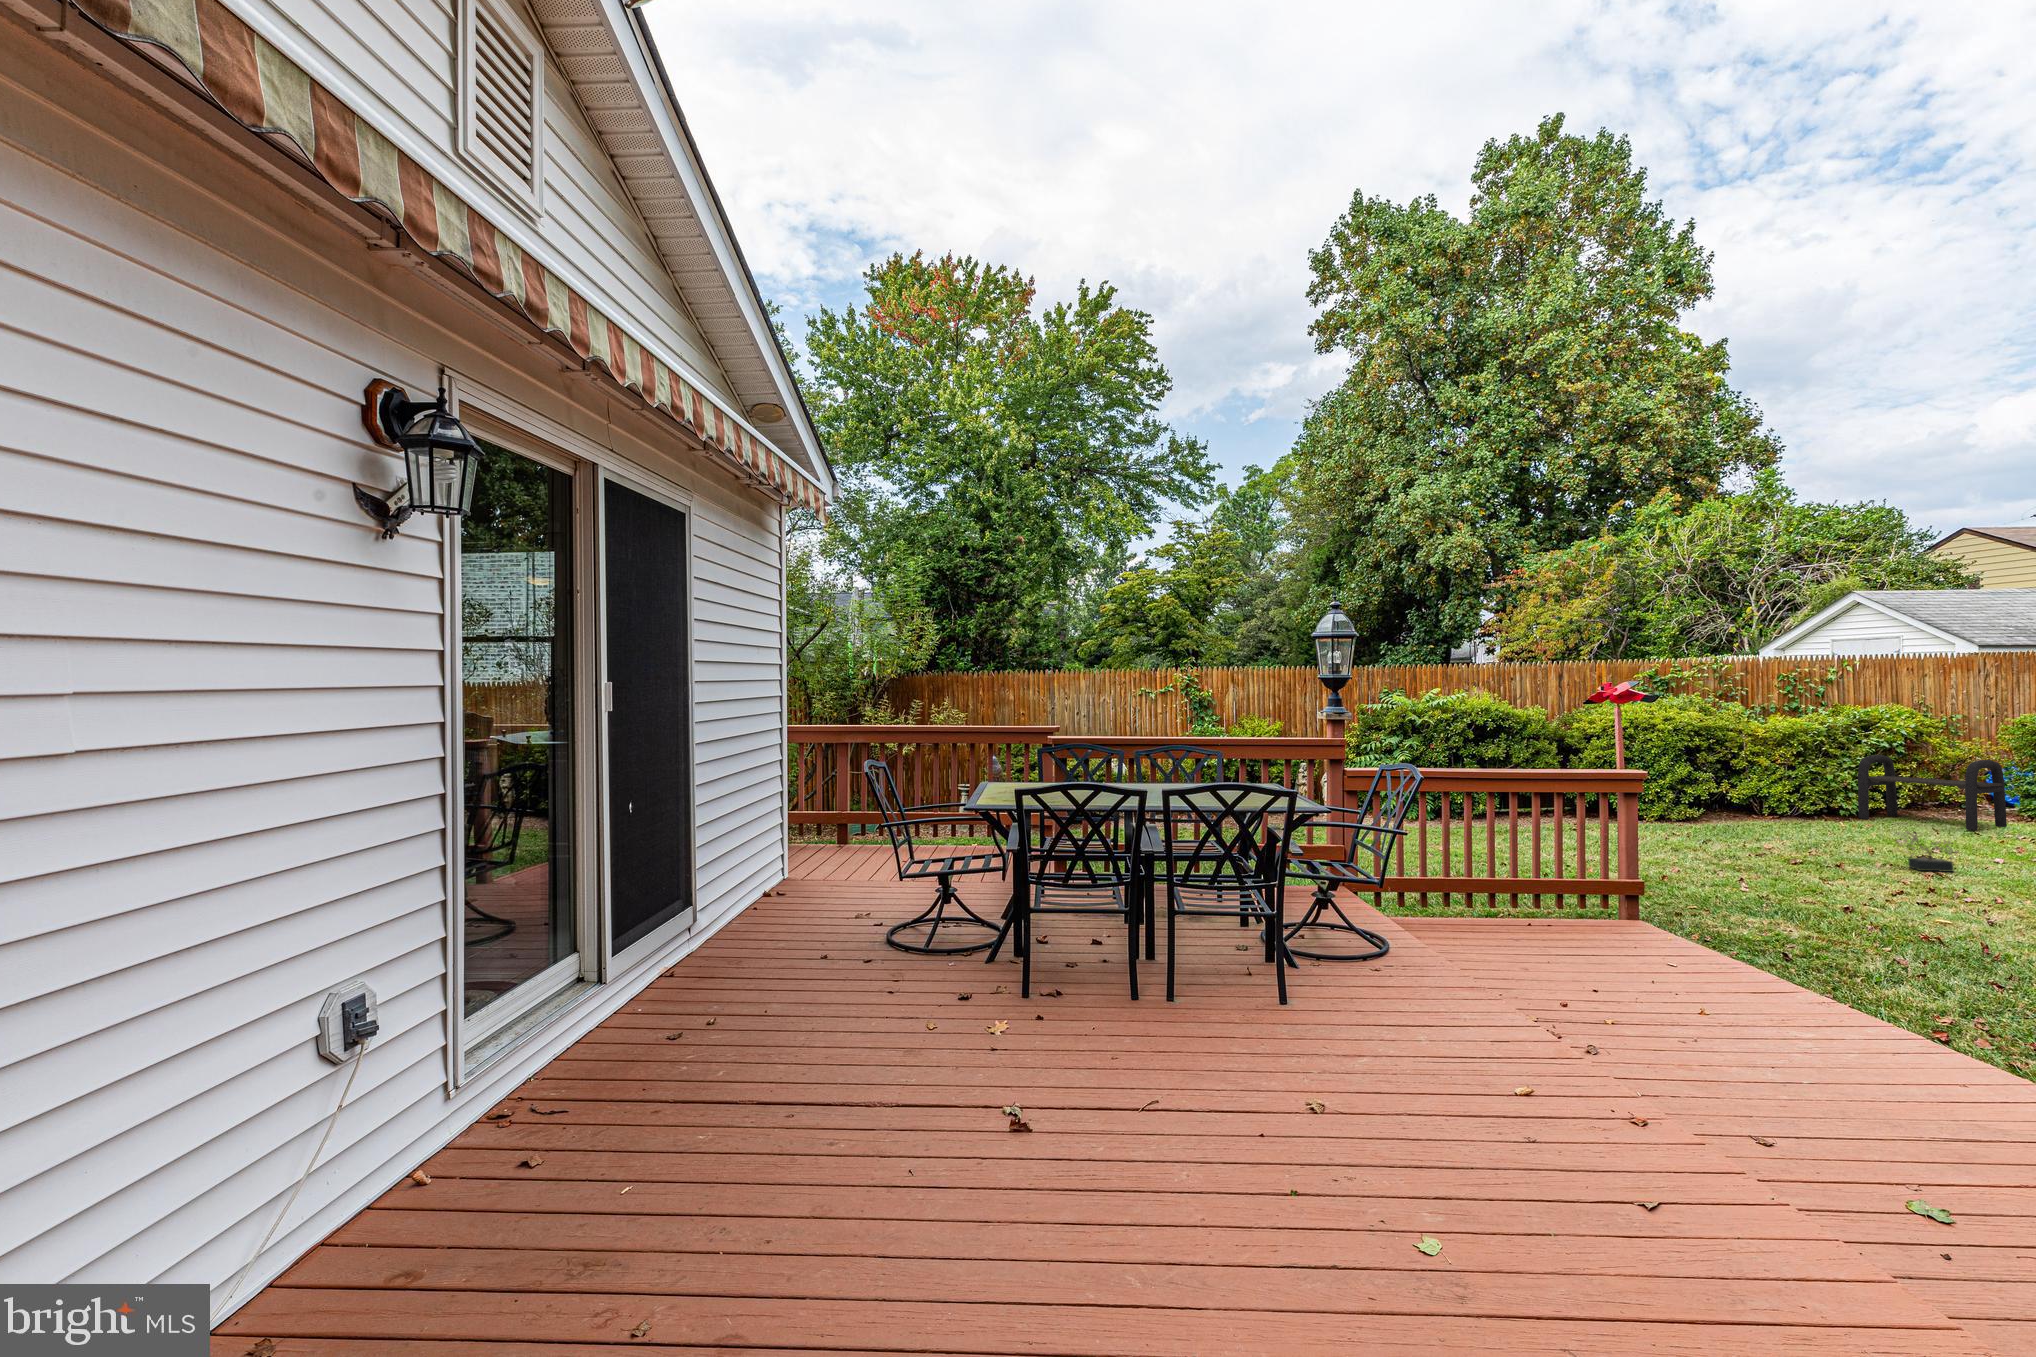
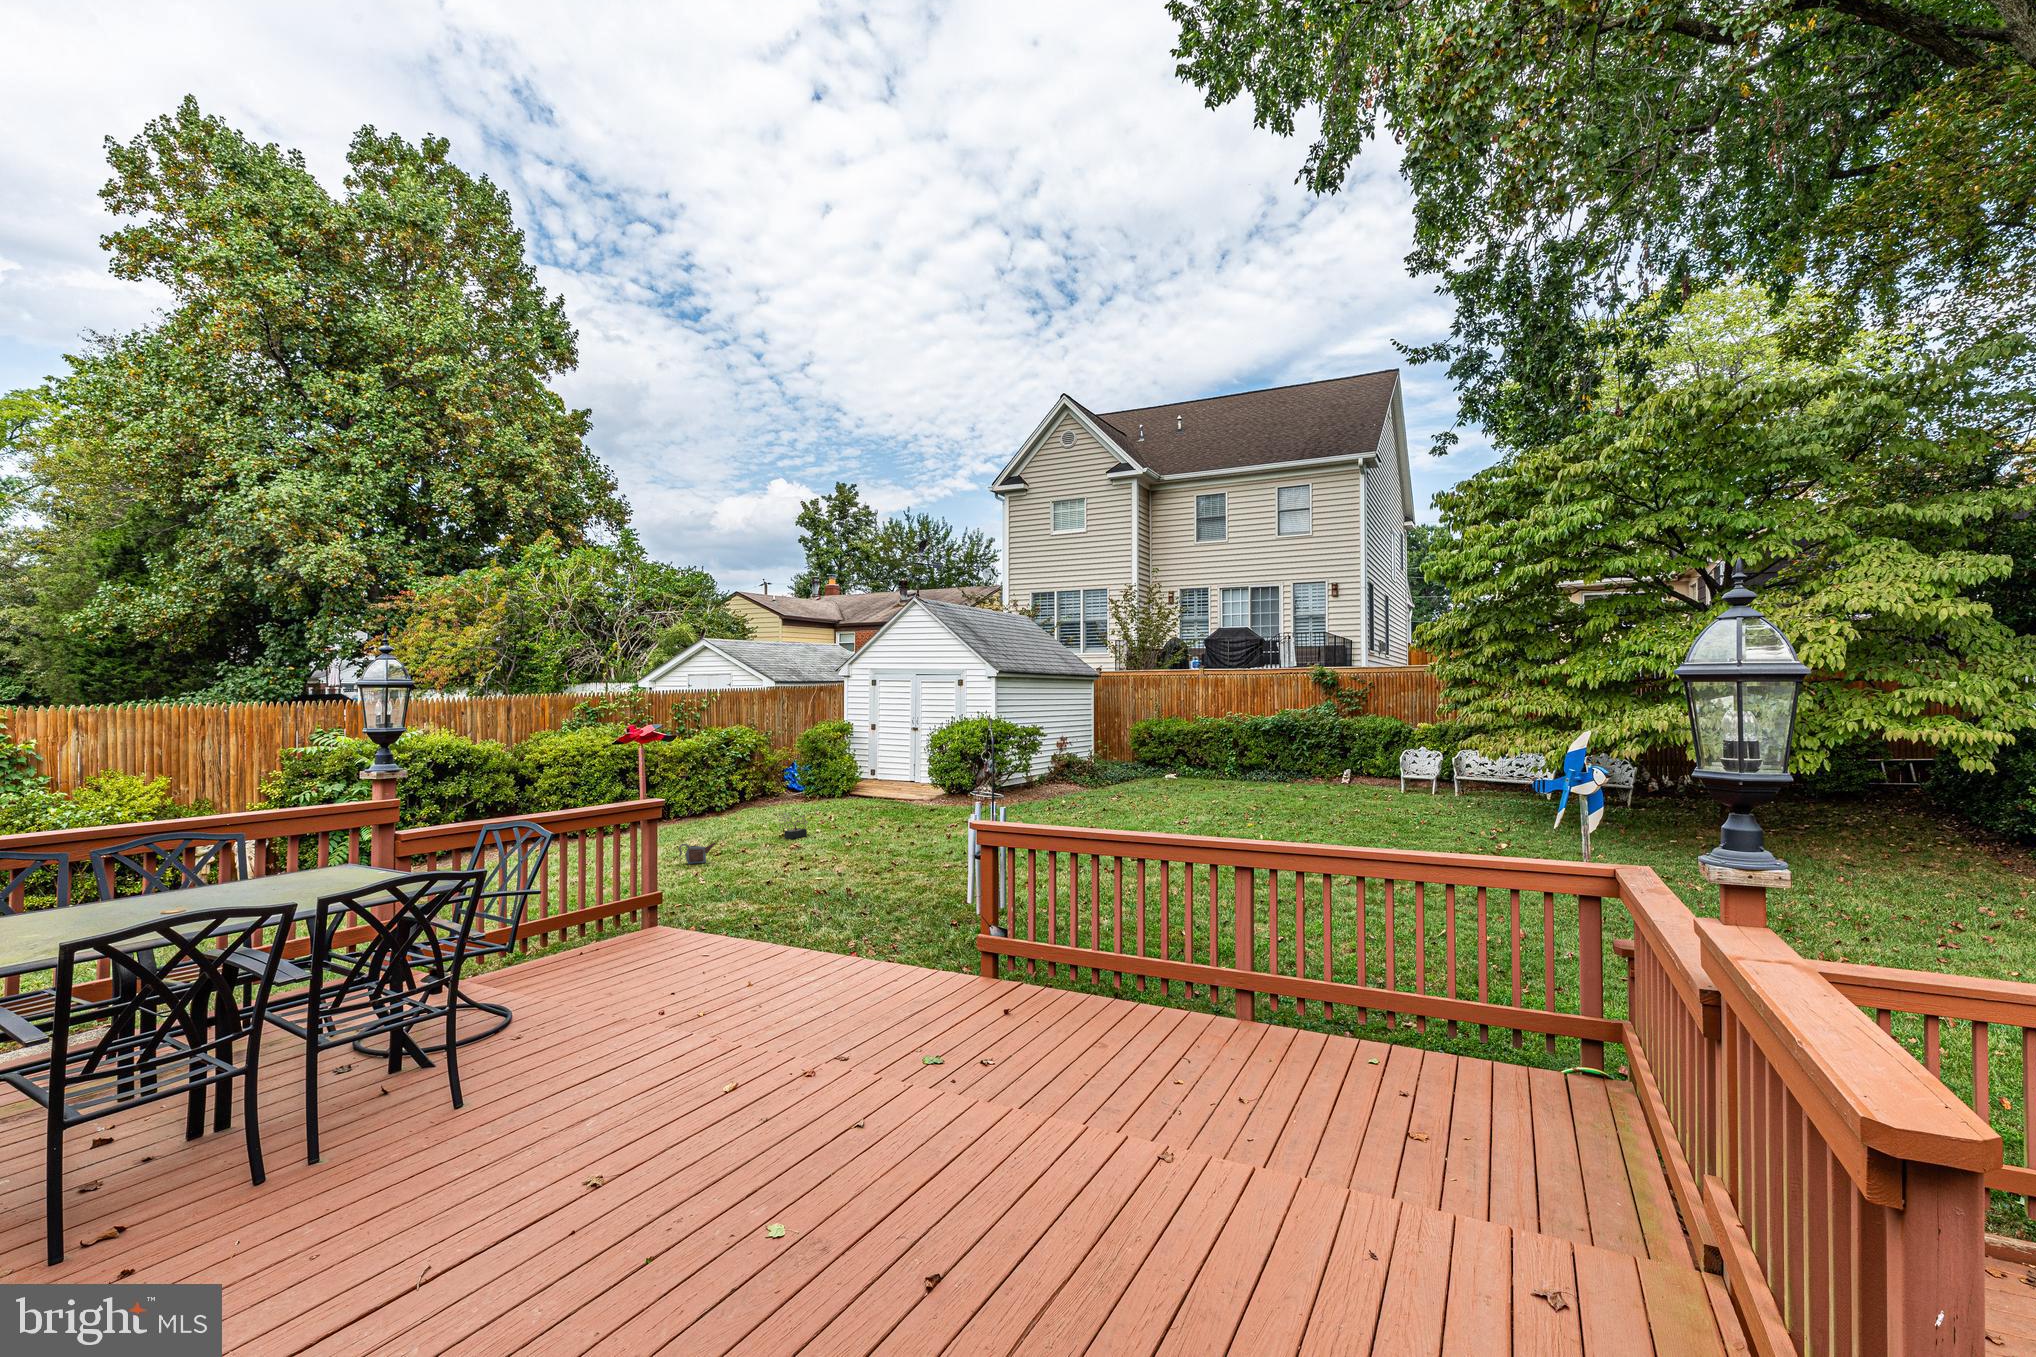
bench: present [1858,755,2007,830] -> none [724,757,798,808]
watering can: none [1708,841,1762,869] -> present [679,843,716,864]

